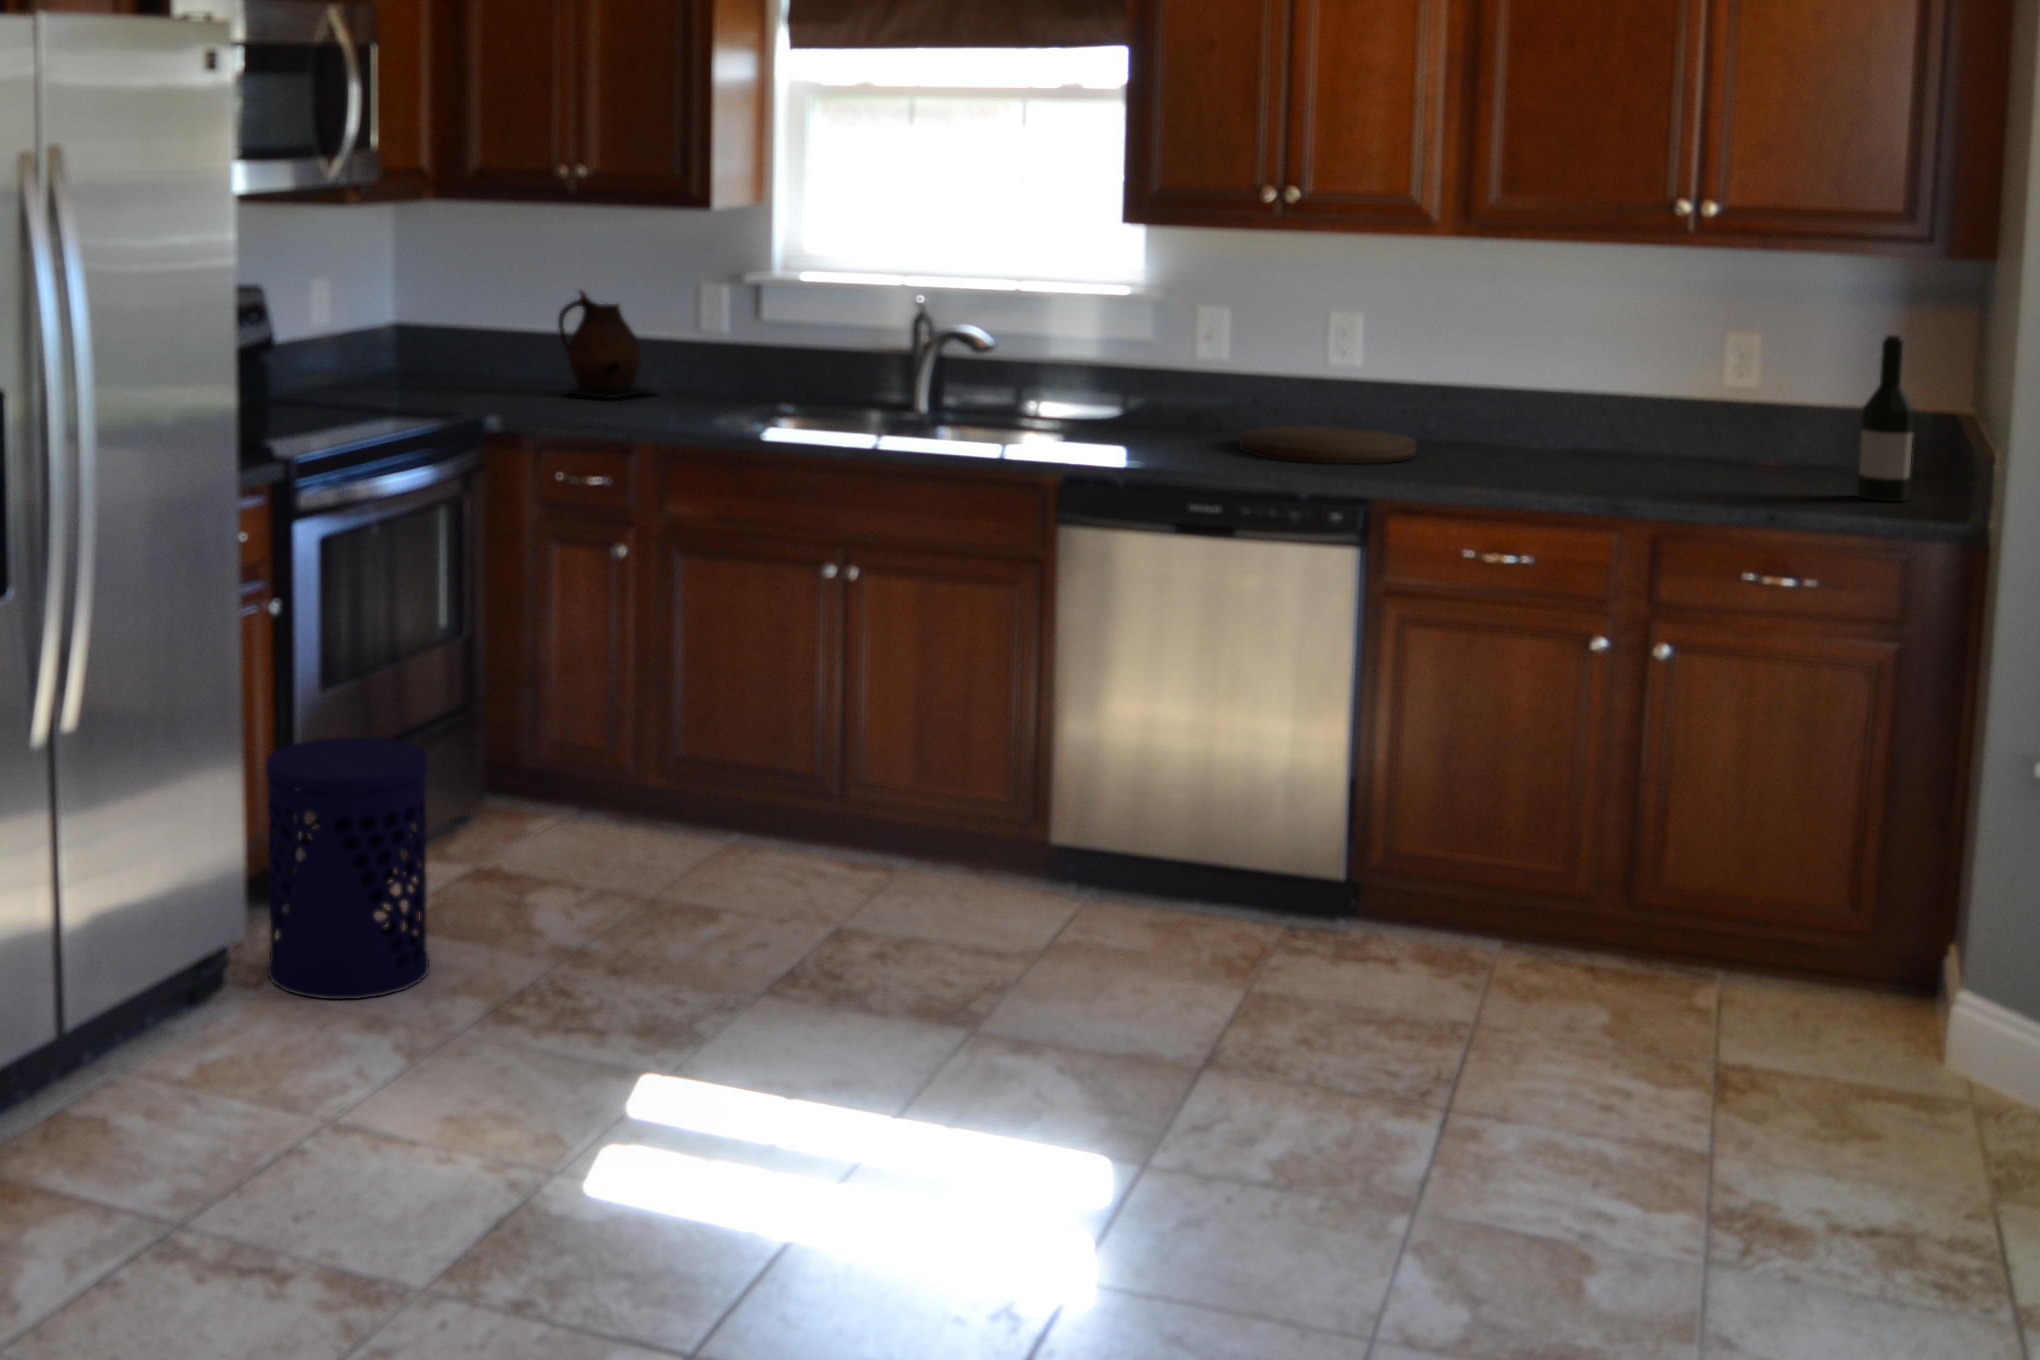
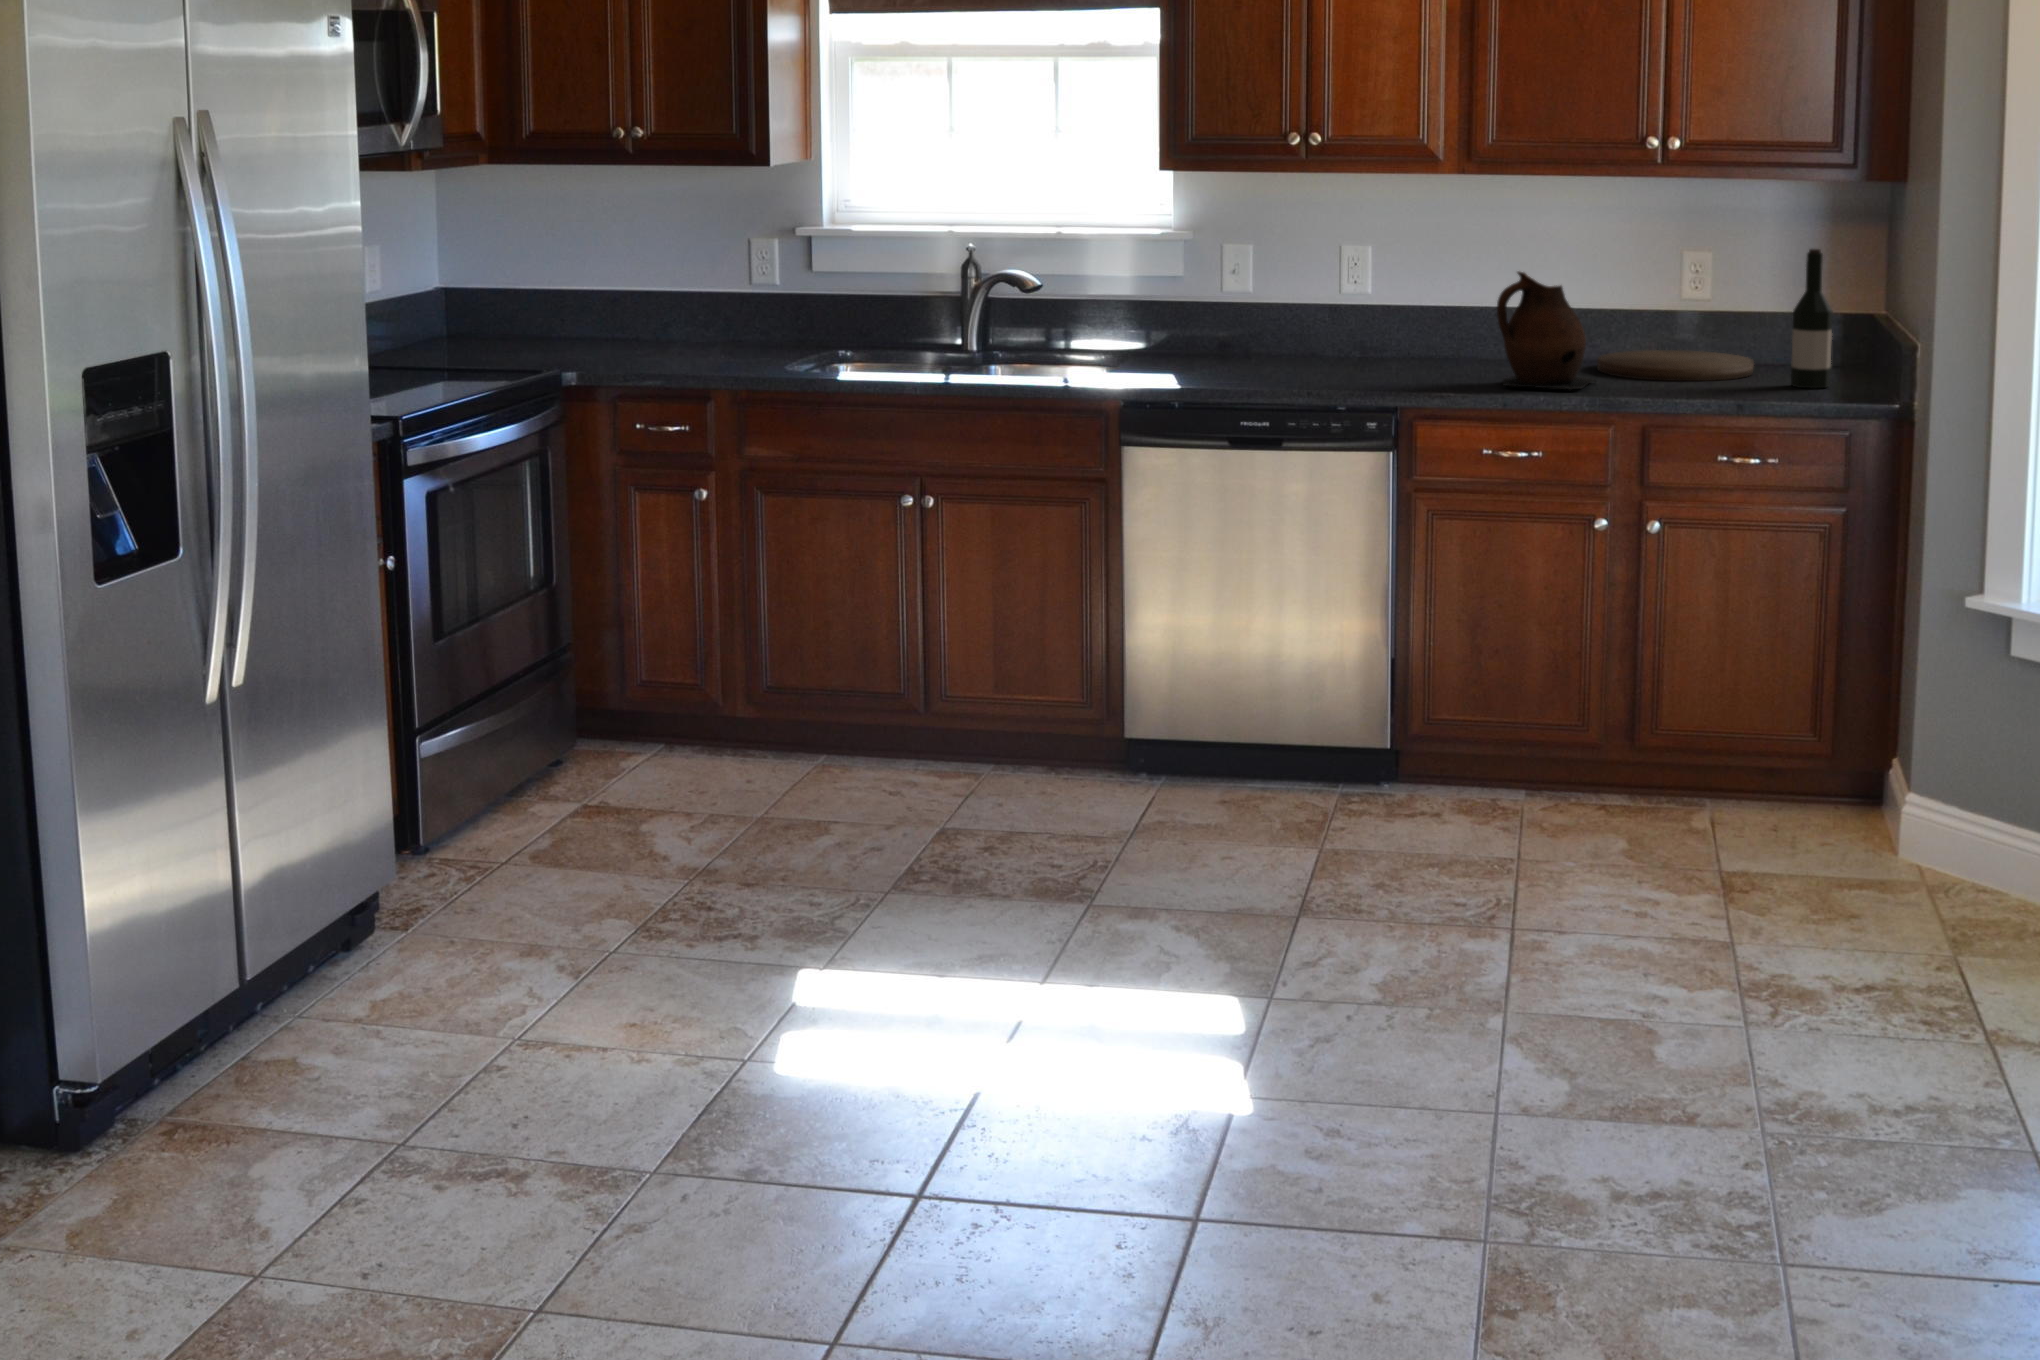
ceramic pitcher: present [558,291,653,399] -> present [1497,272,1595,390]
cutting board: present [1239,426,1416,464] -> present [1597,350,1754,381]
waste bin: present [266,737,429,999] -> none [399,687,570,938]

